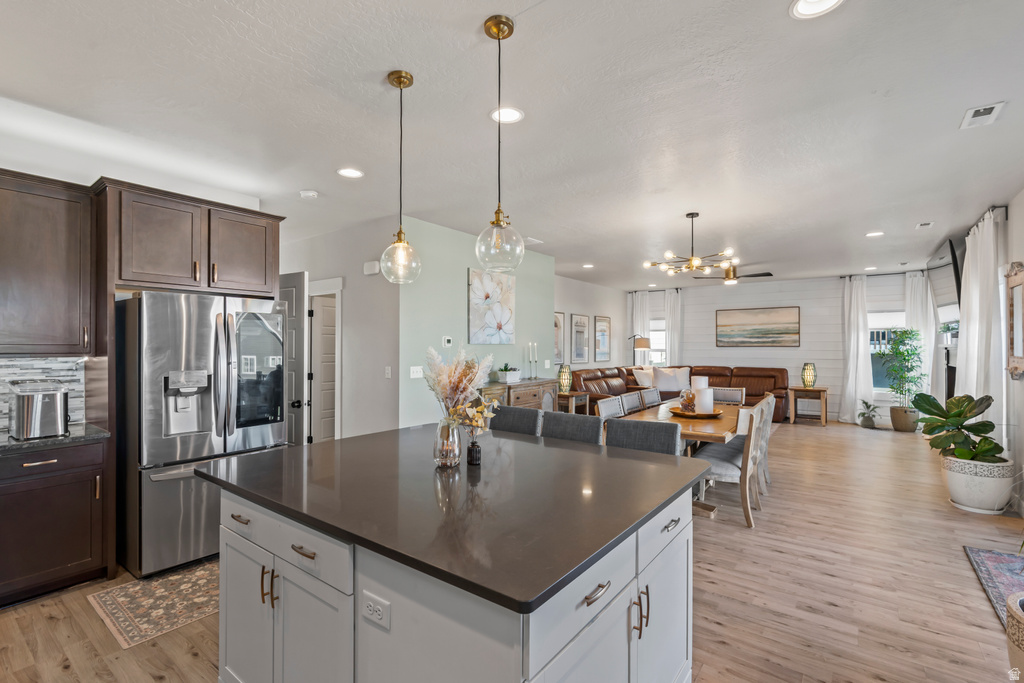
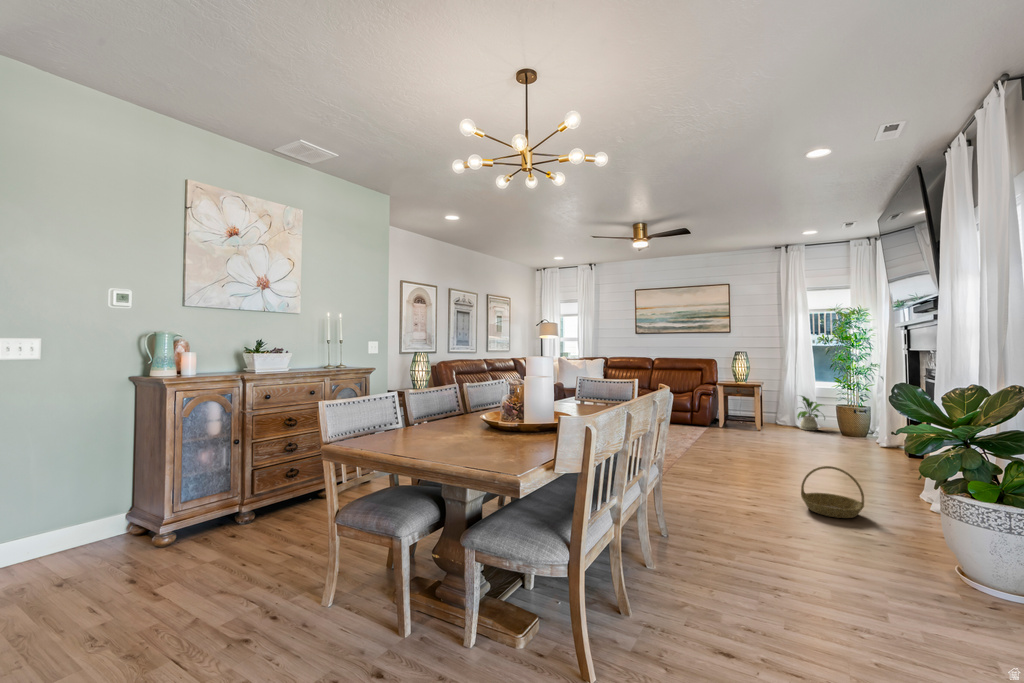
basket: none [861,447,903,479] -> present [801,466,864,518]

